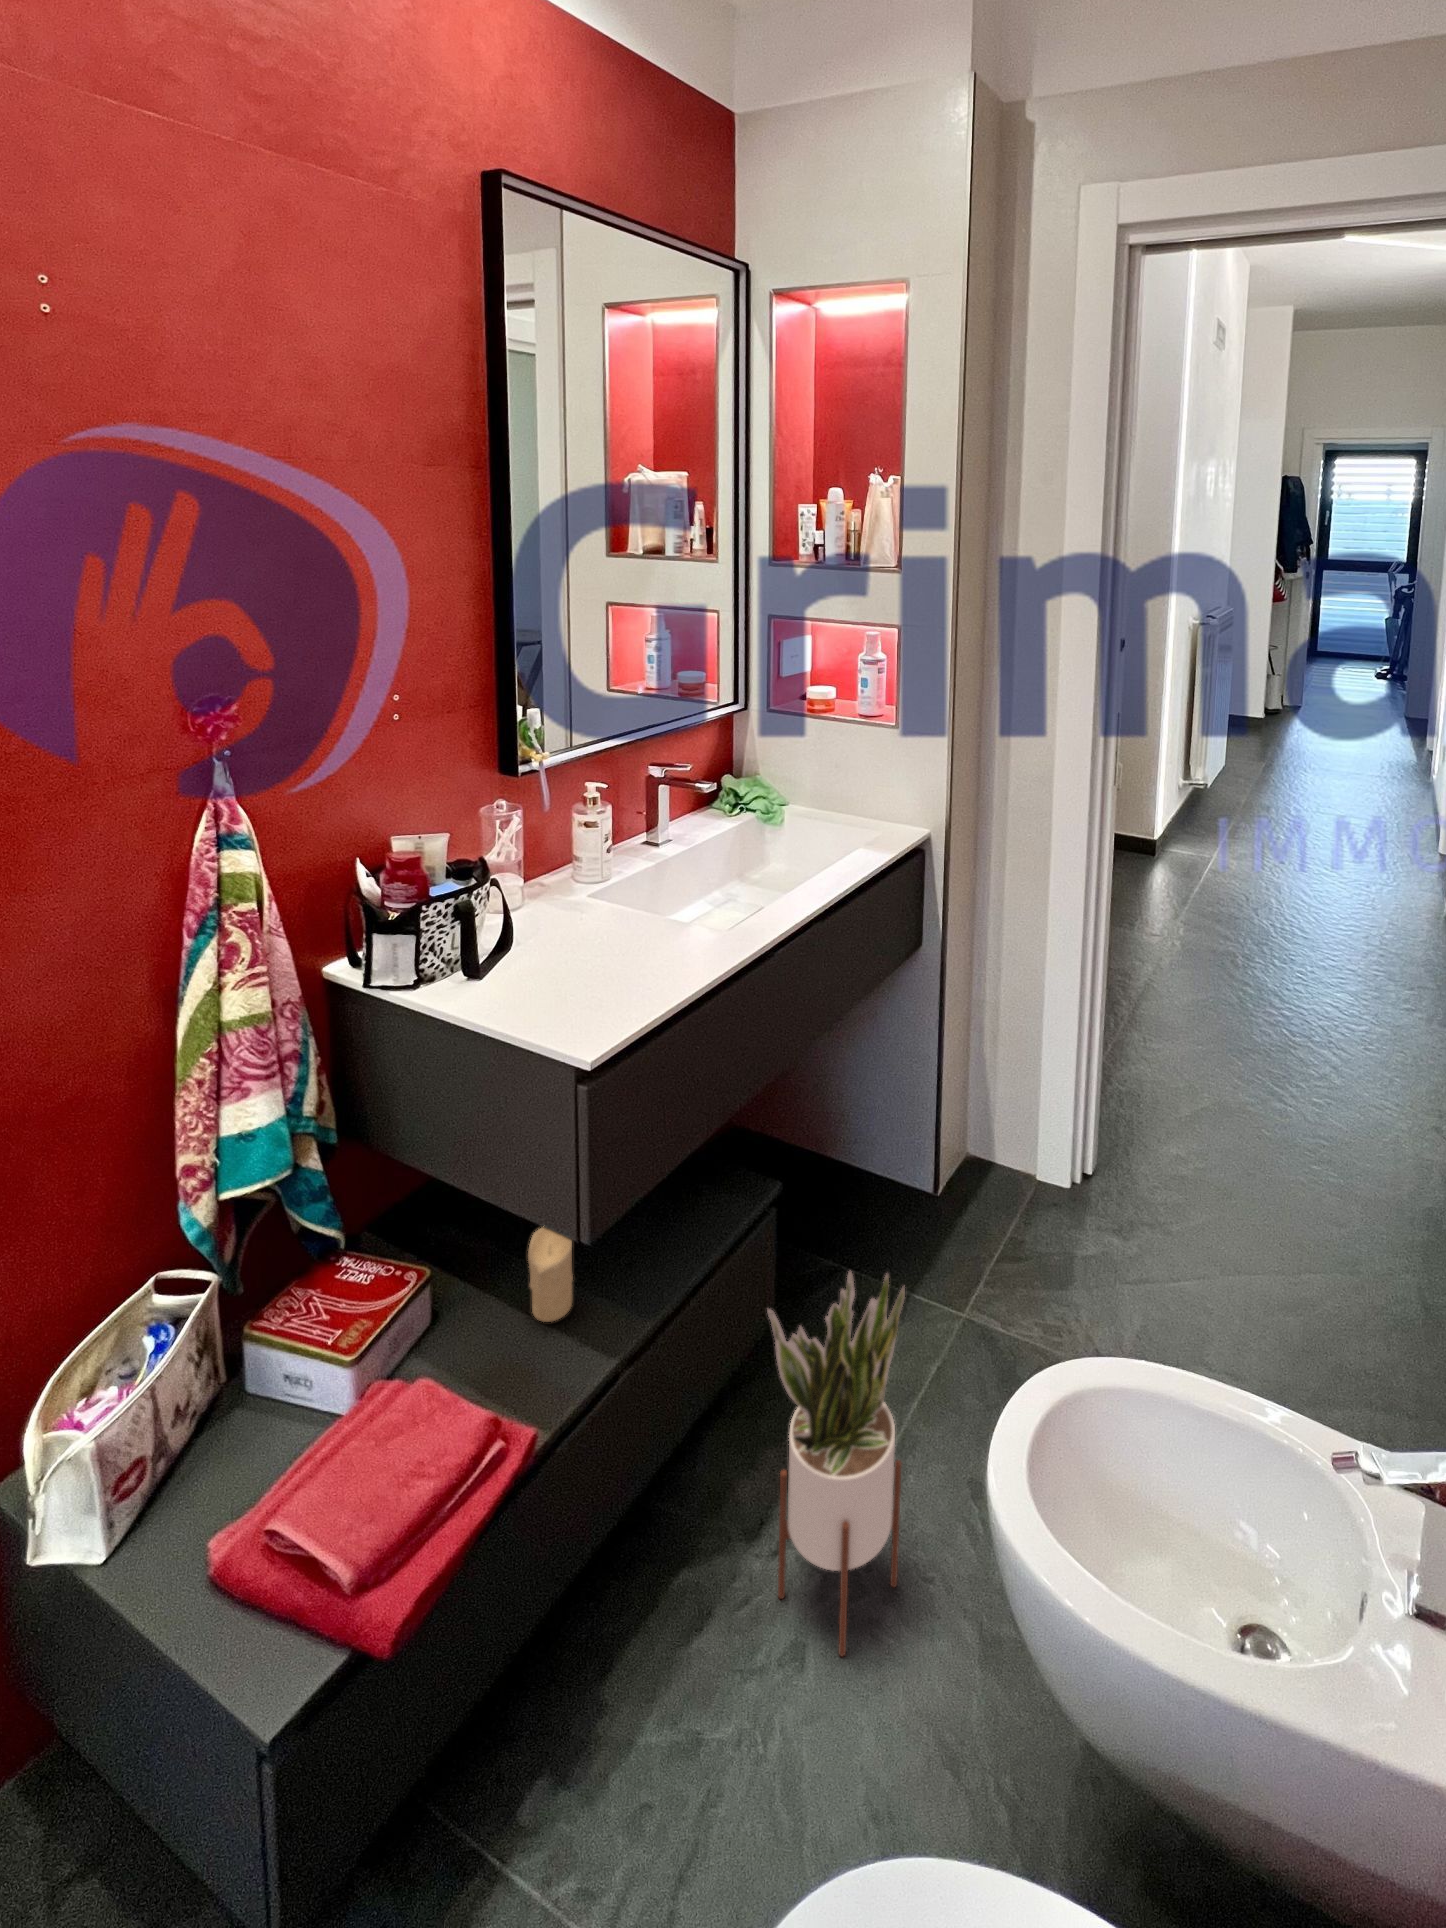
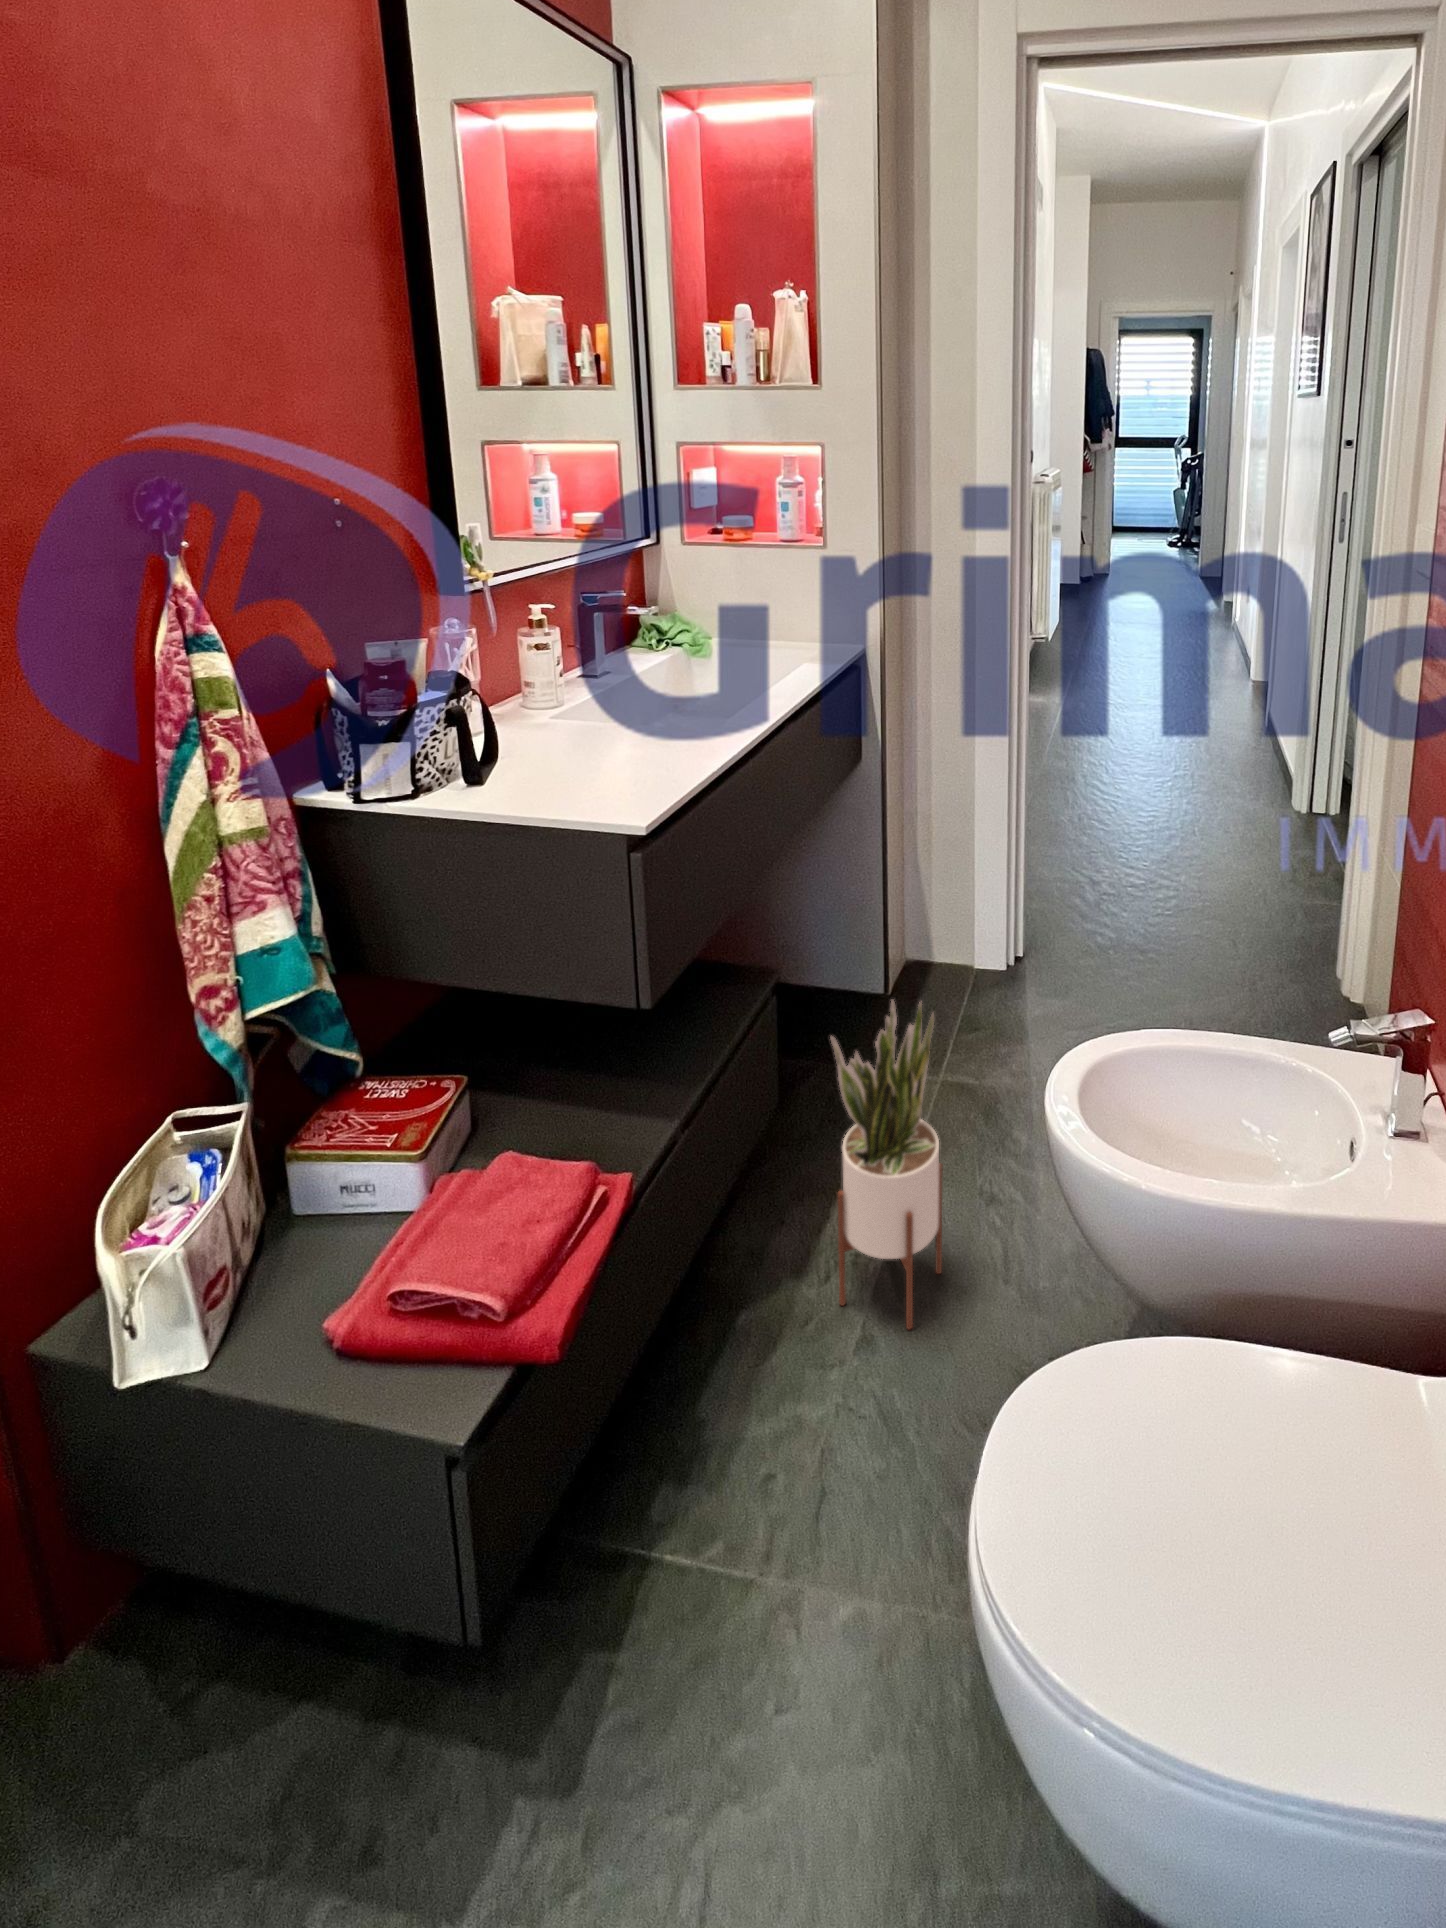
candle: present [528,1228,573,1322] -> none [565,1015,612,1109]

